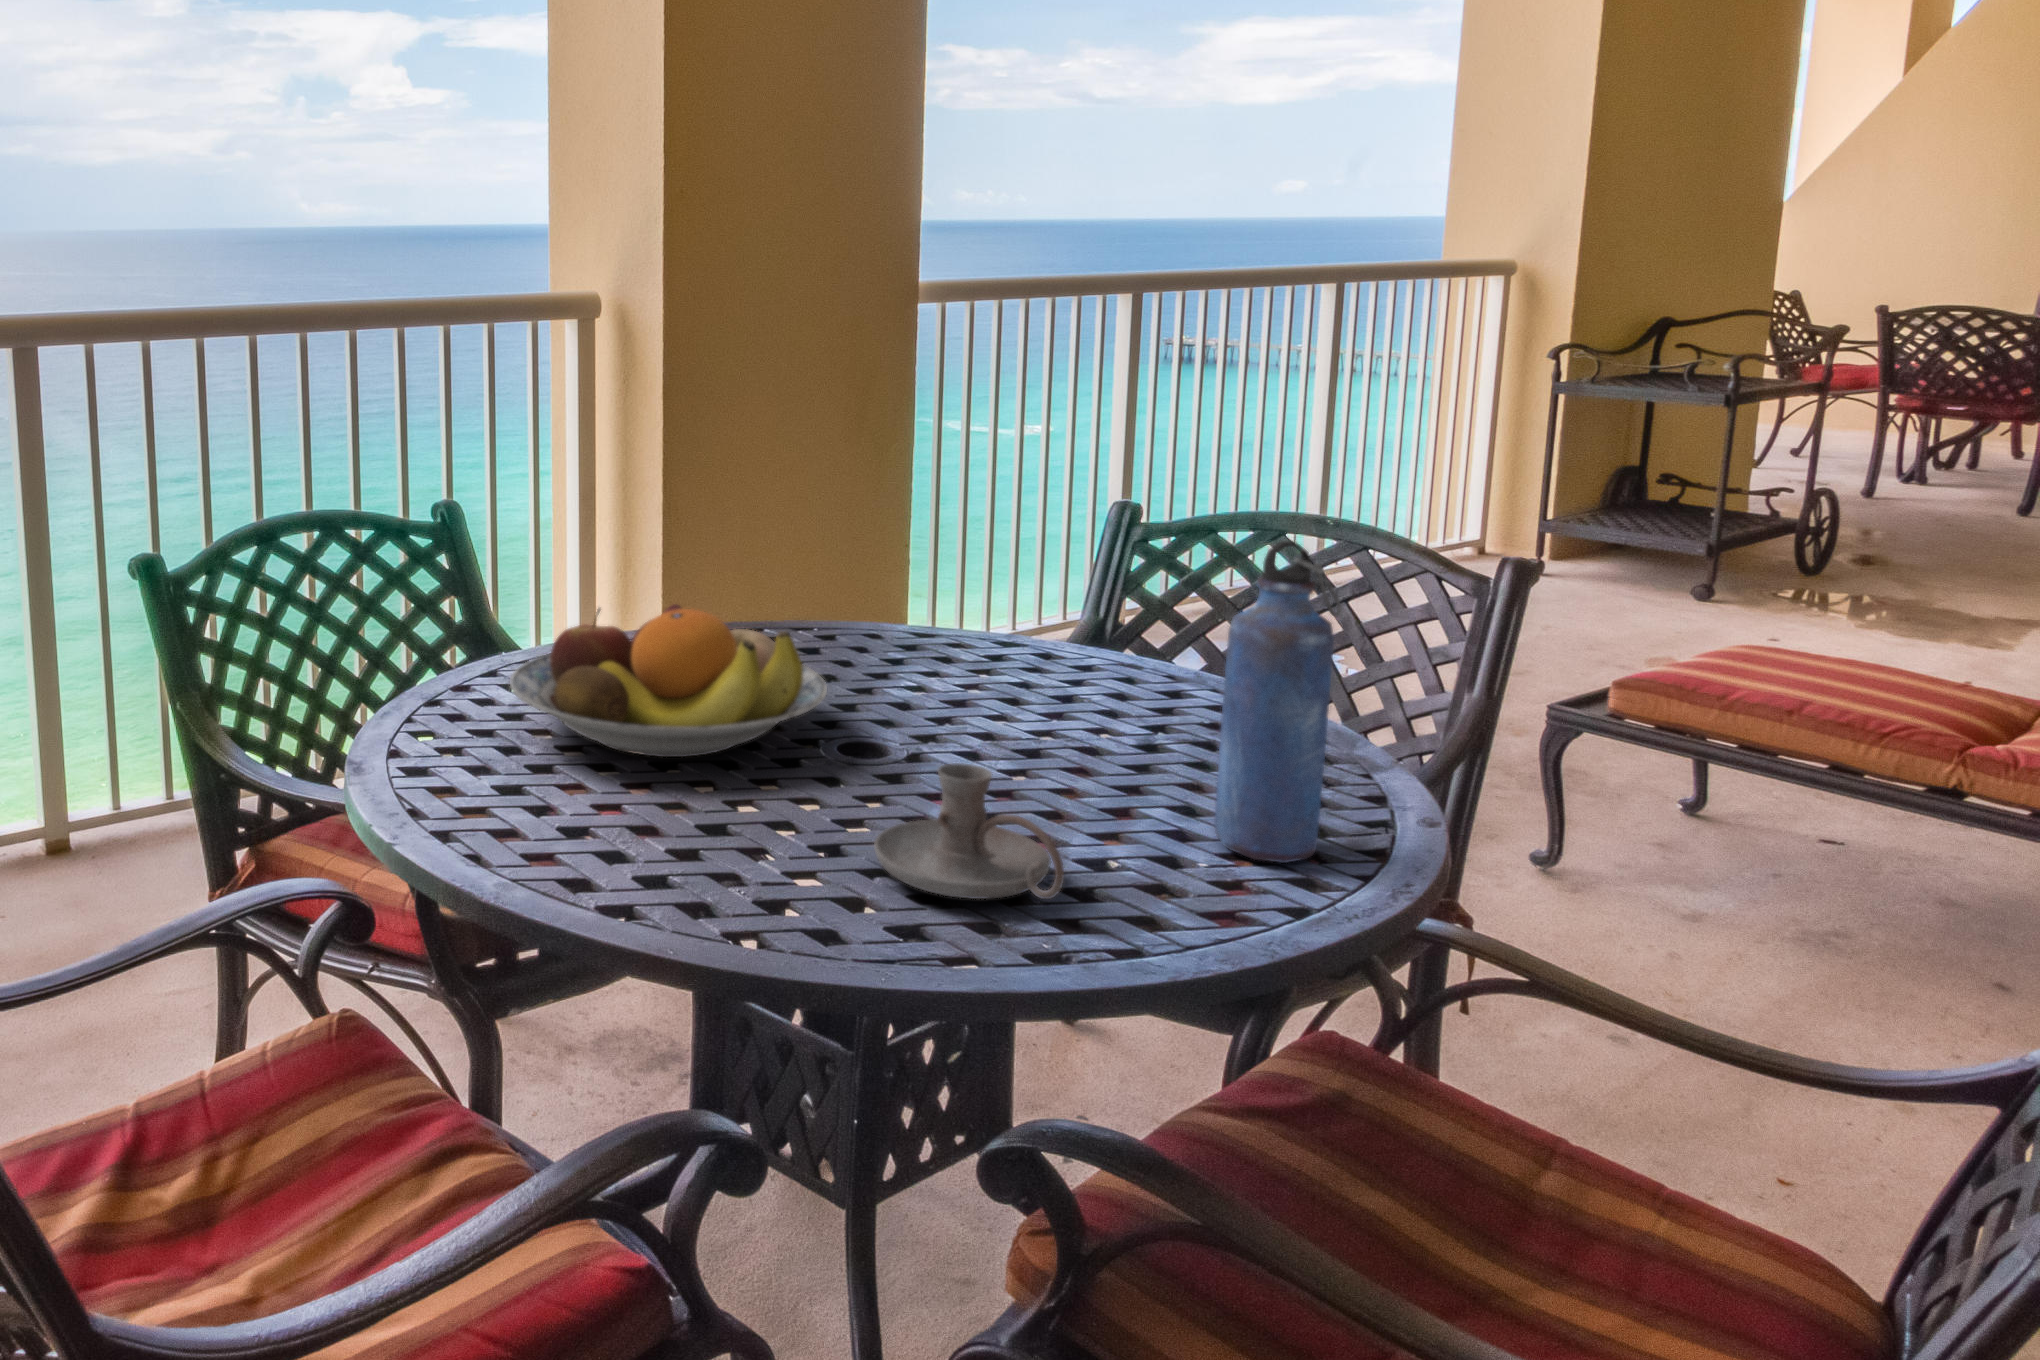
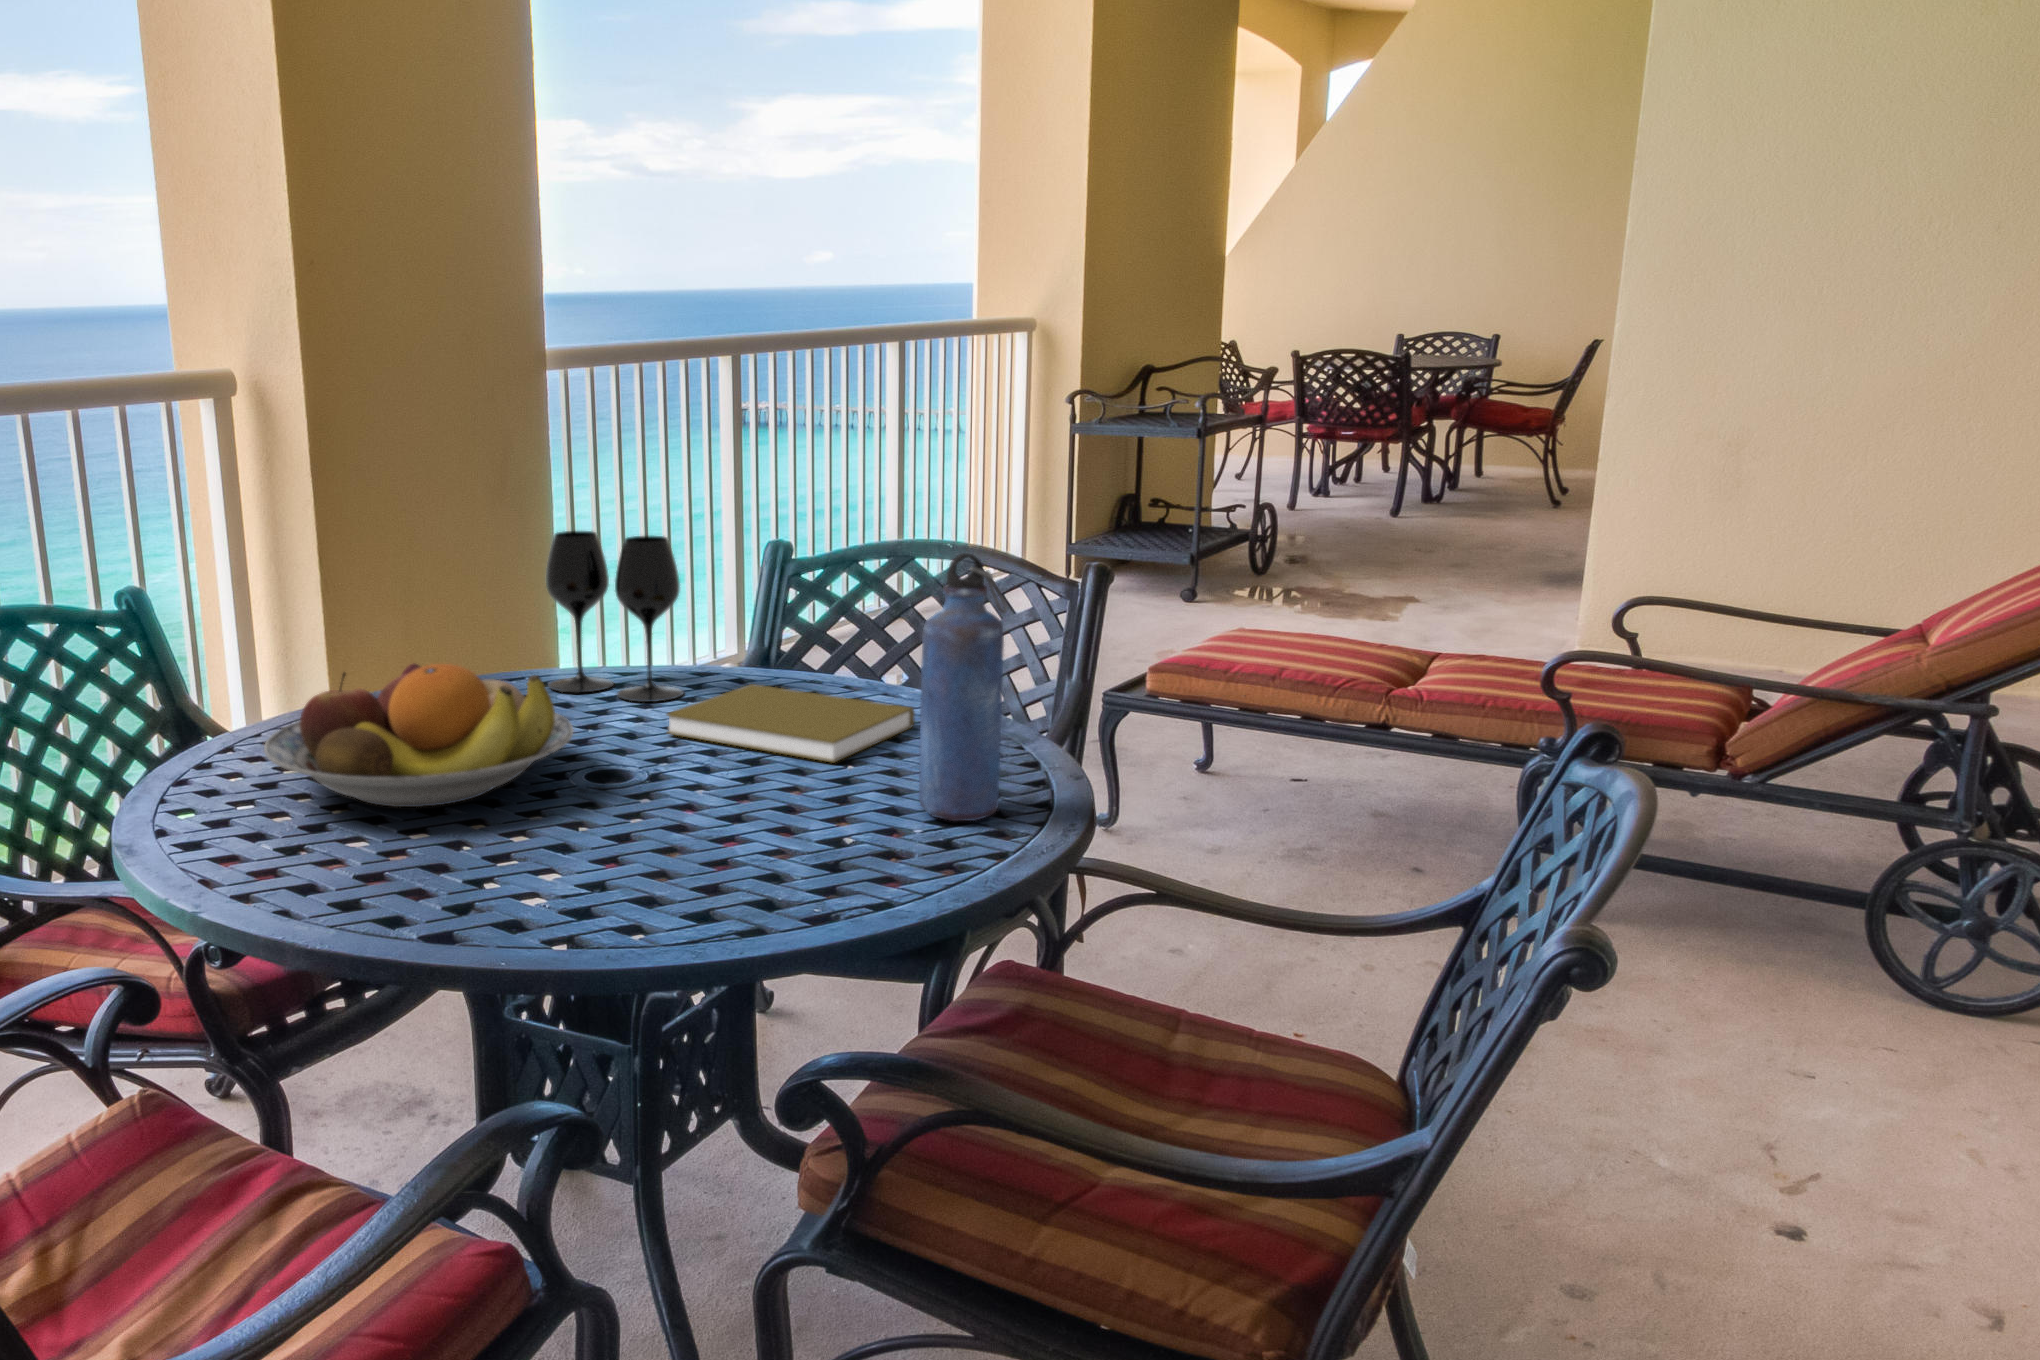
wine glass: none [832,477,979,668] -> present [546,531,683,702]
book: none [941,660,1241,765] -> present [667,684,915,763]
candle holder: present [874,763,1064,899] -> none [655,769,822,883]

